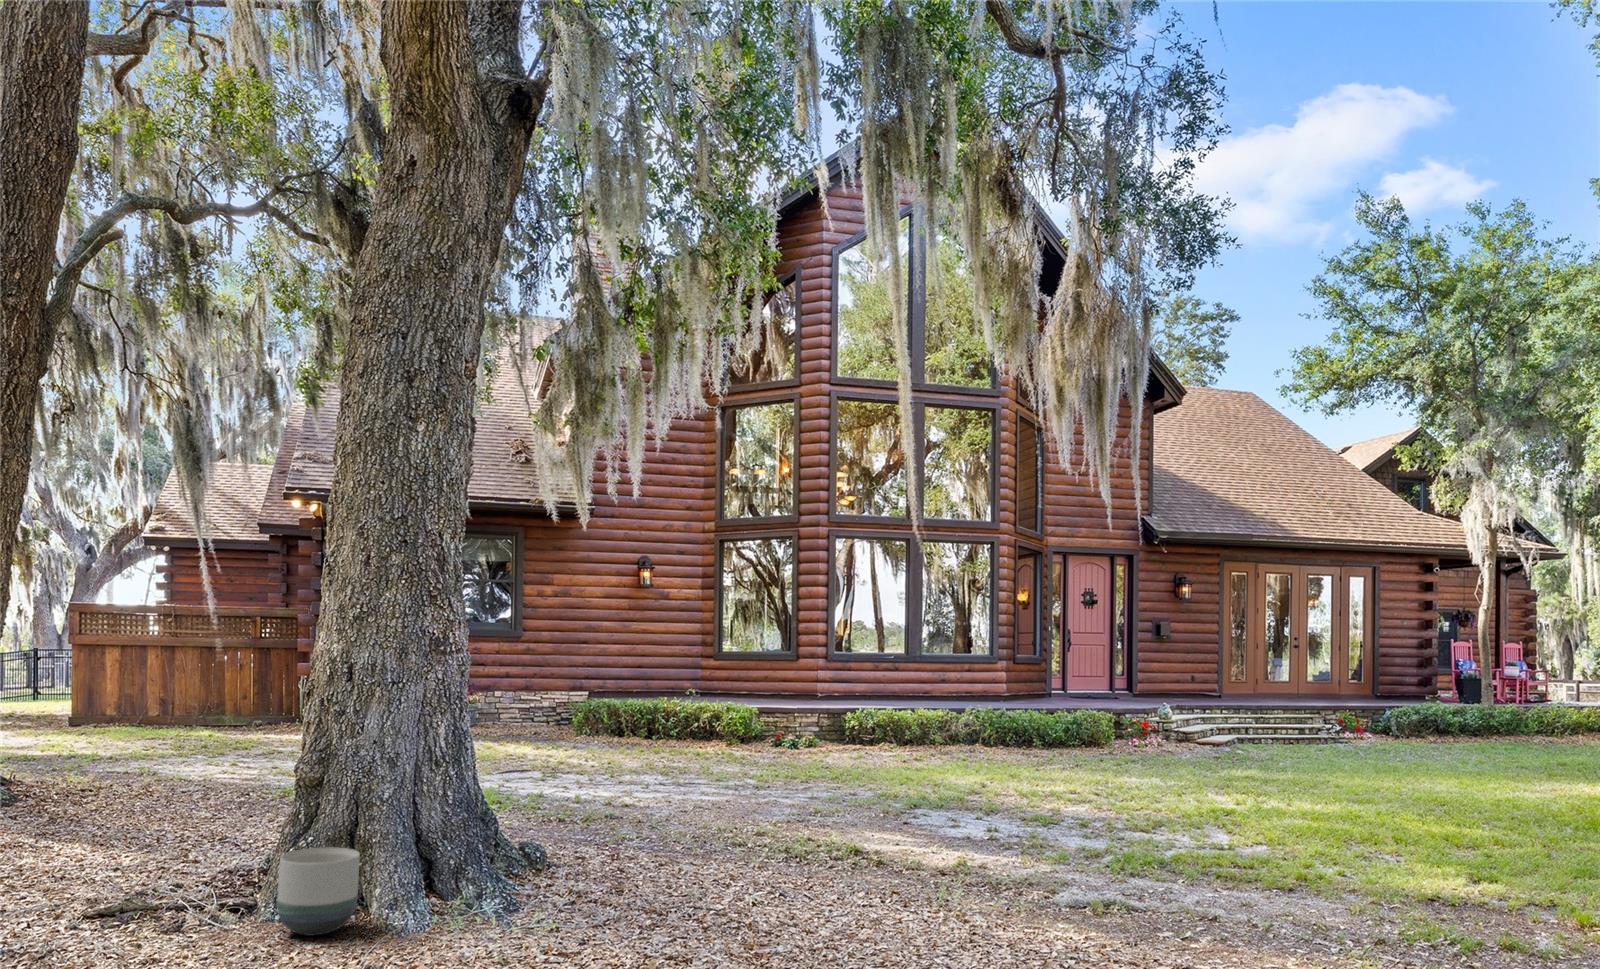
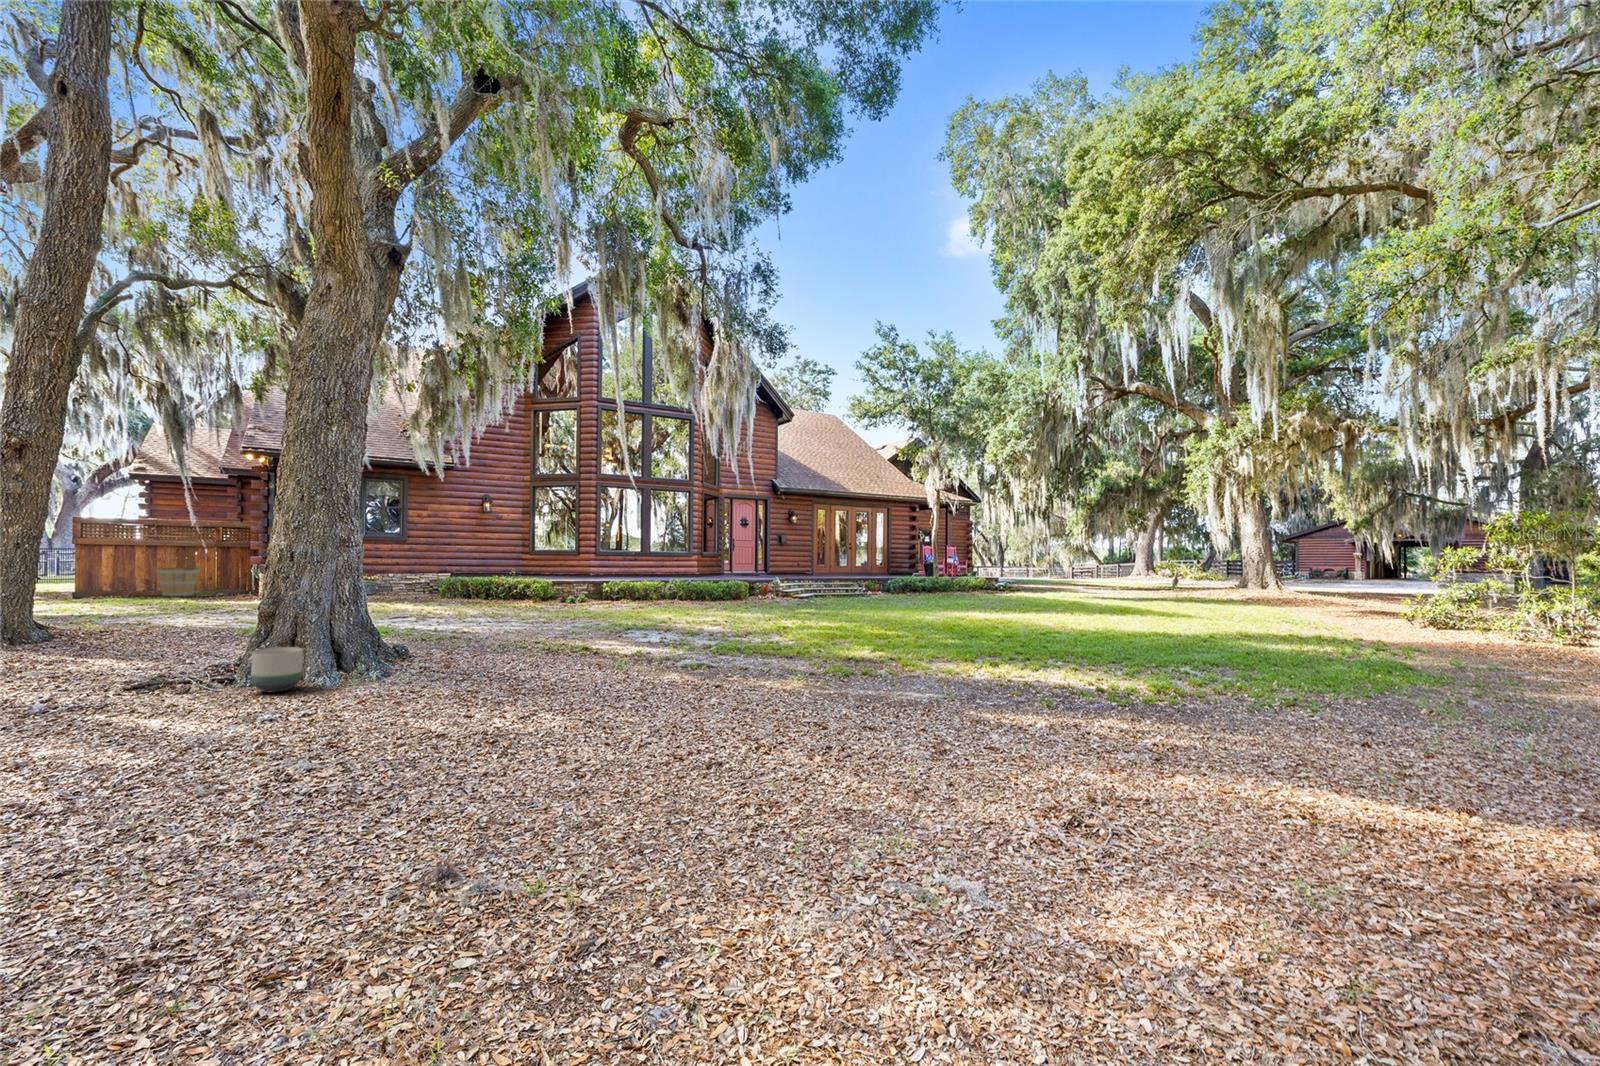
wooden bucket: none [170,681,226,728] -> present [157,567,200,596]

